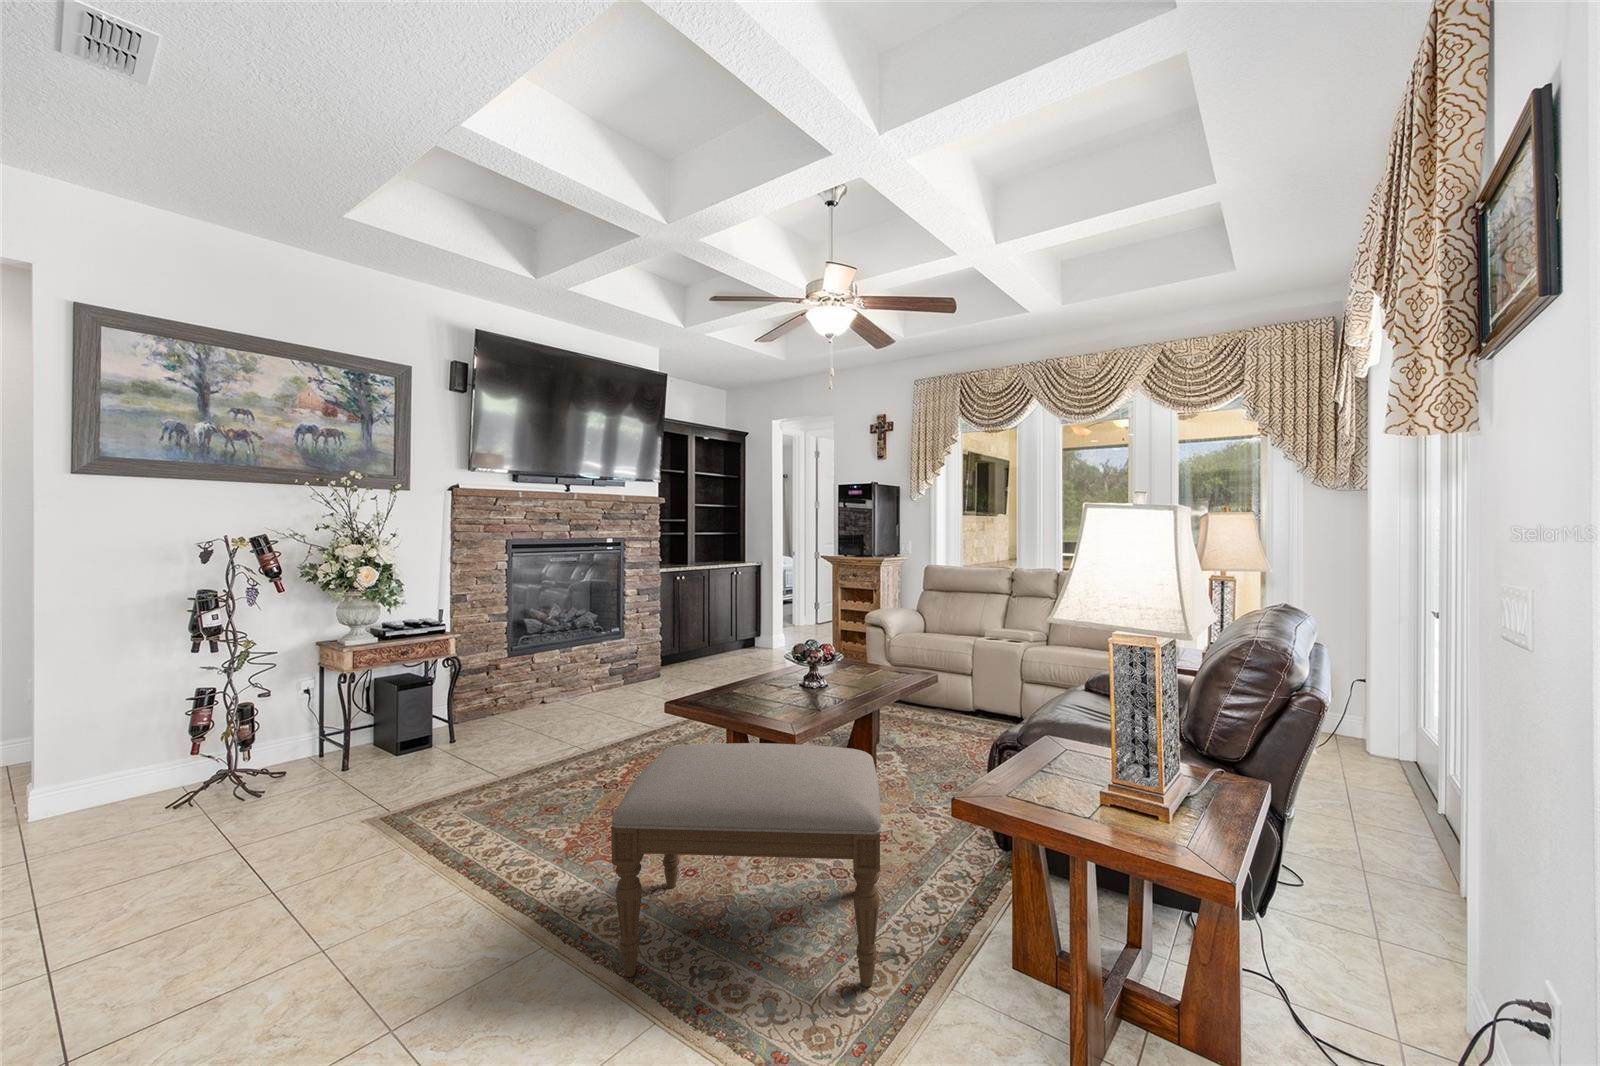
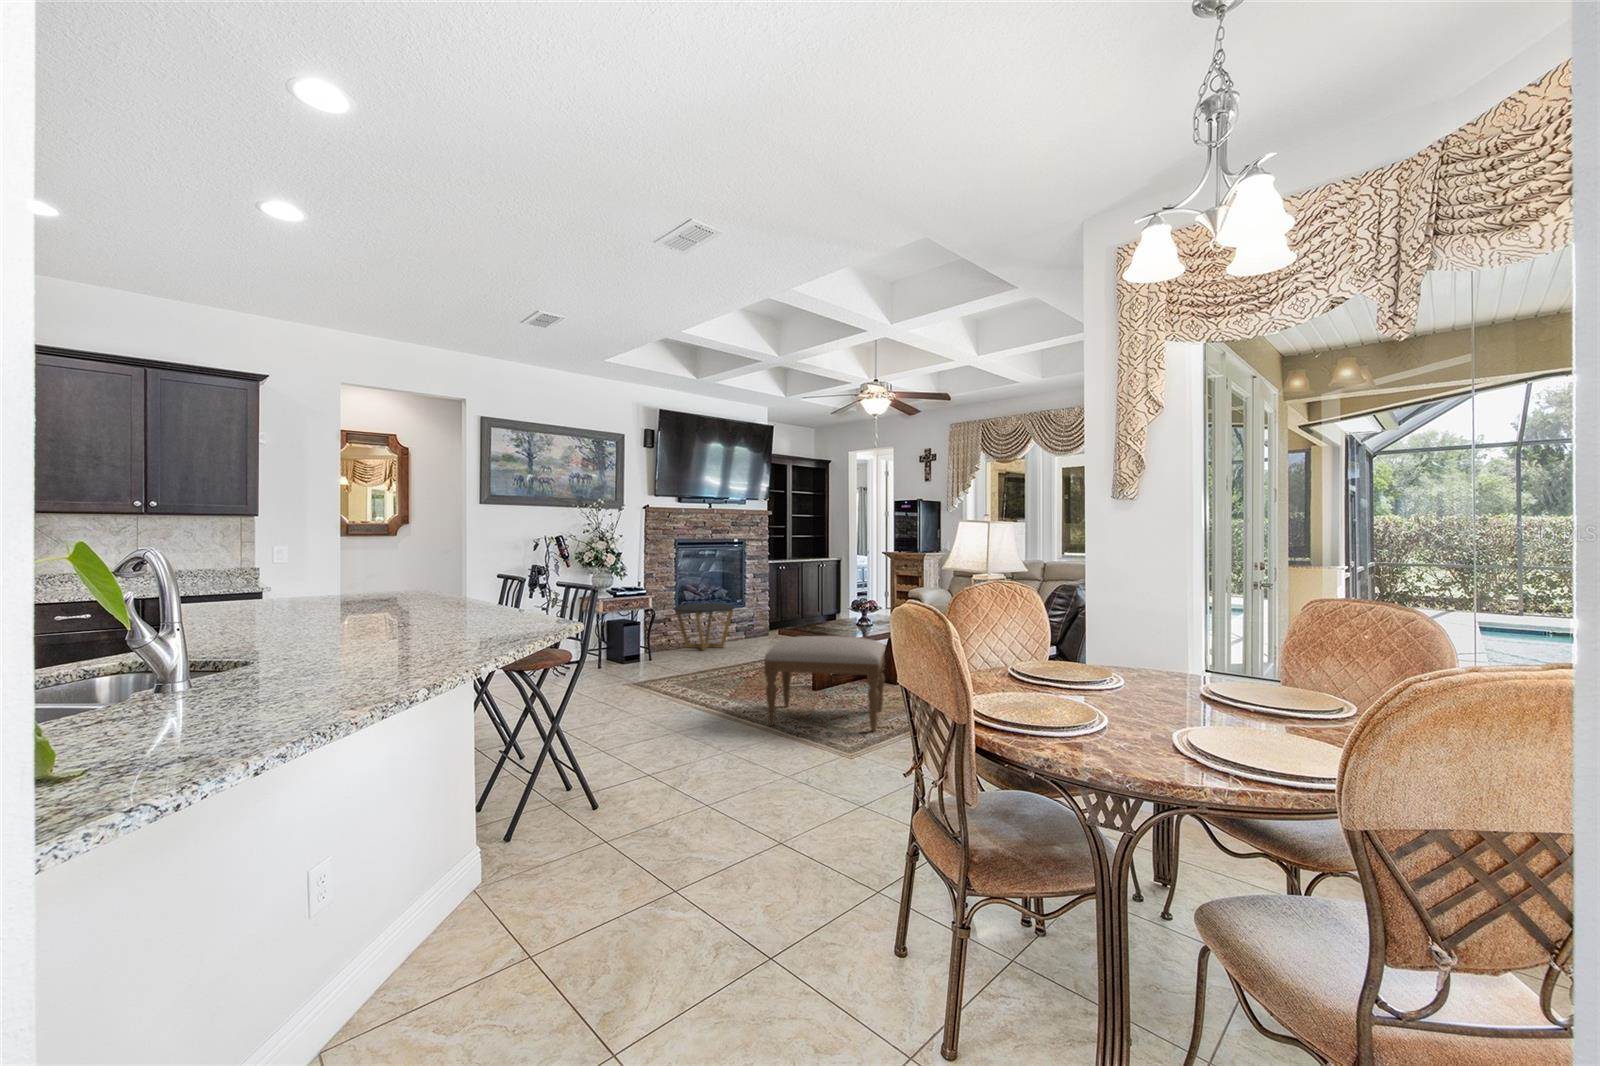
side table: none [499,637,602,718] -> present [674,603,735,651]

